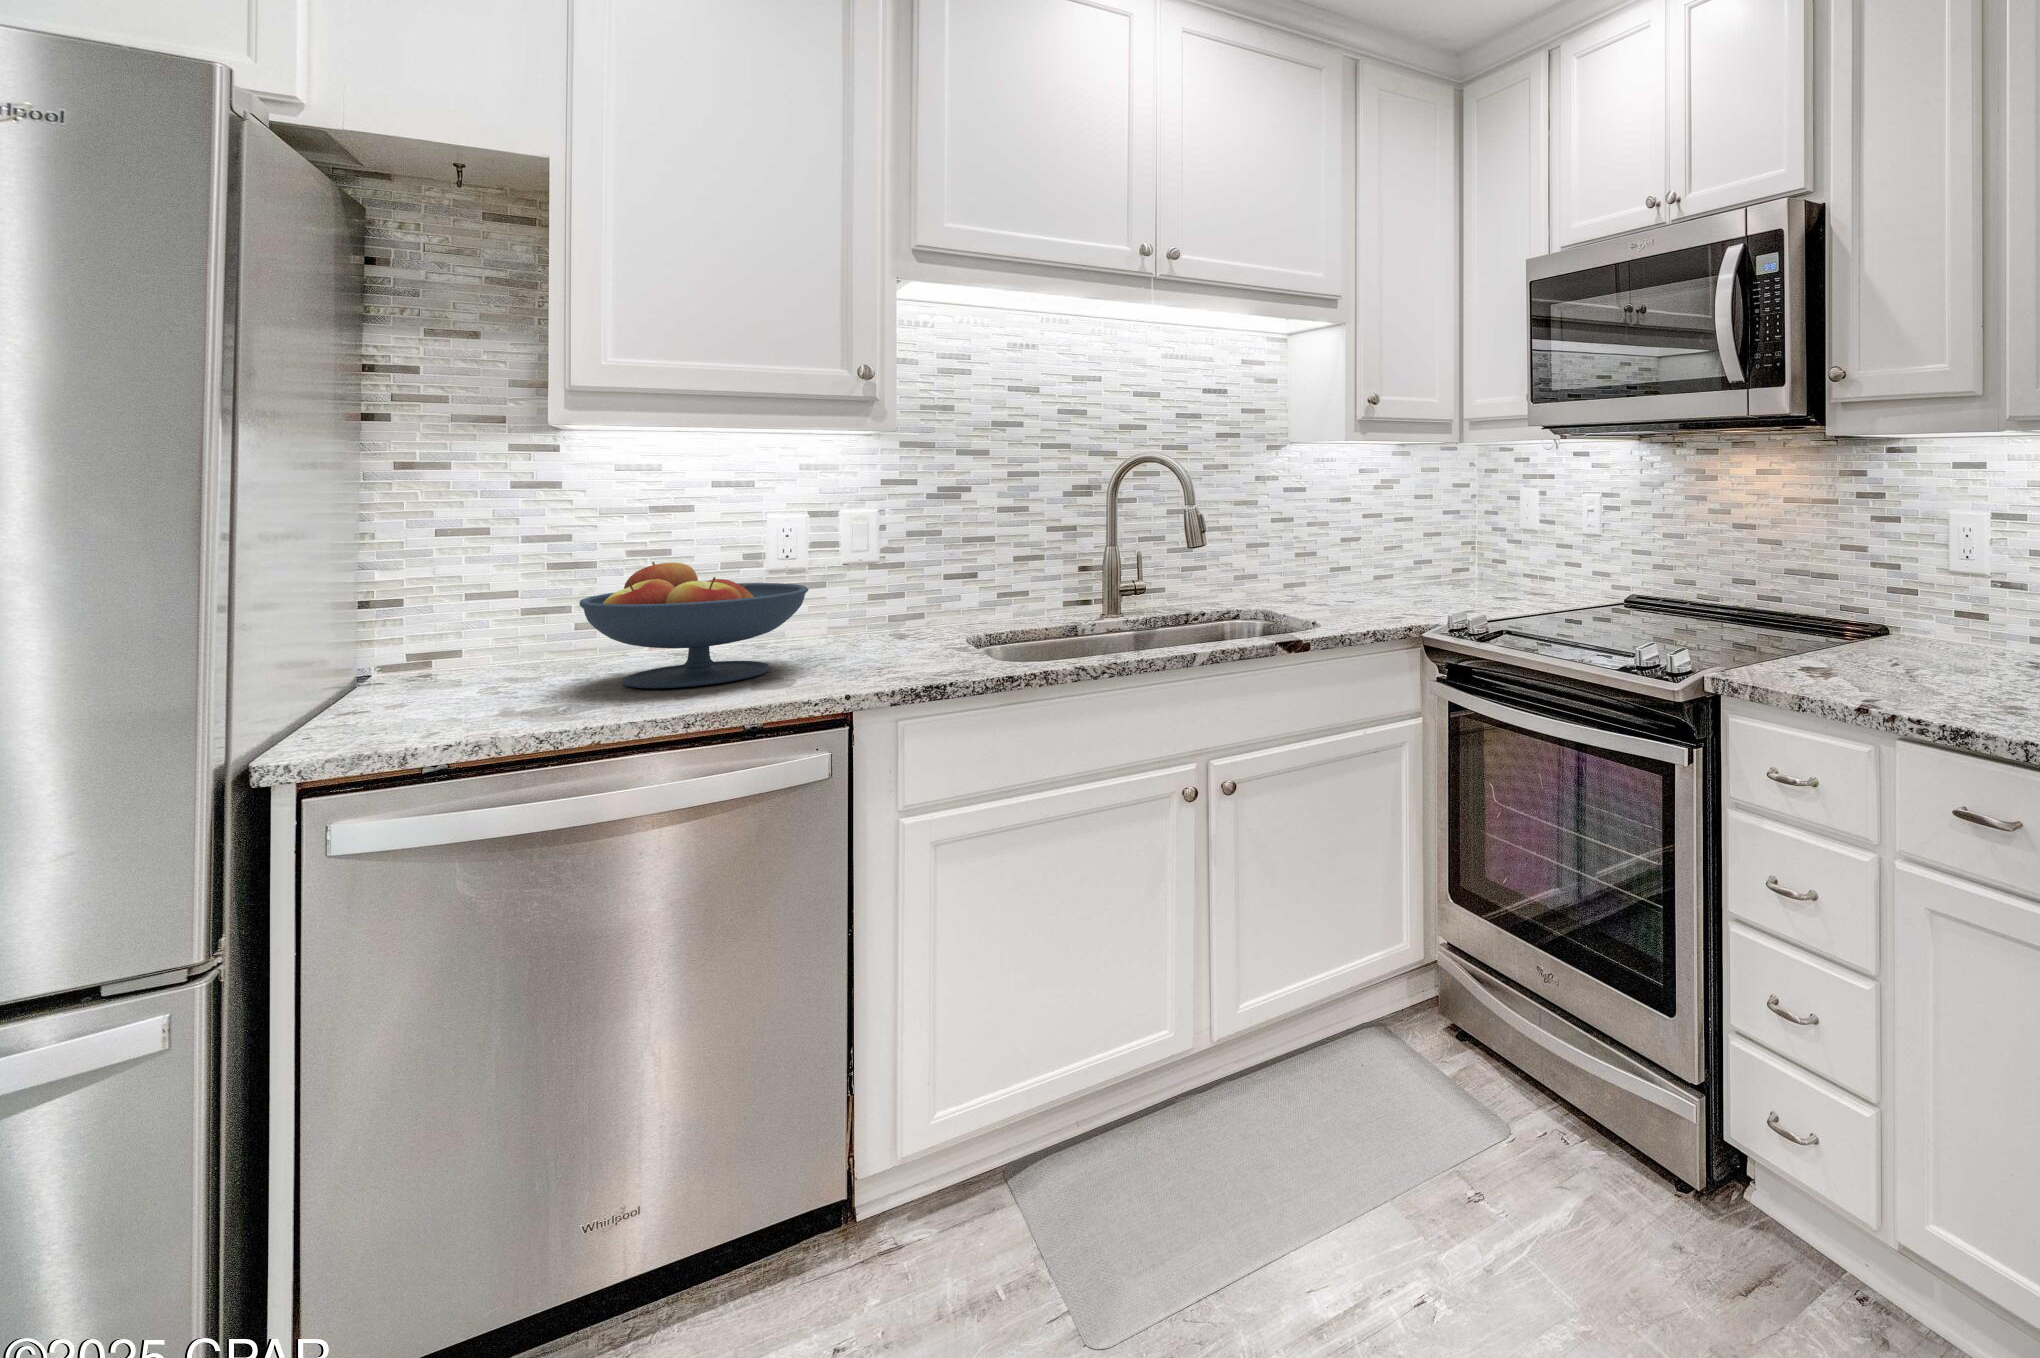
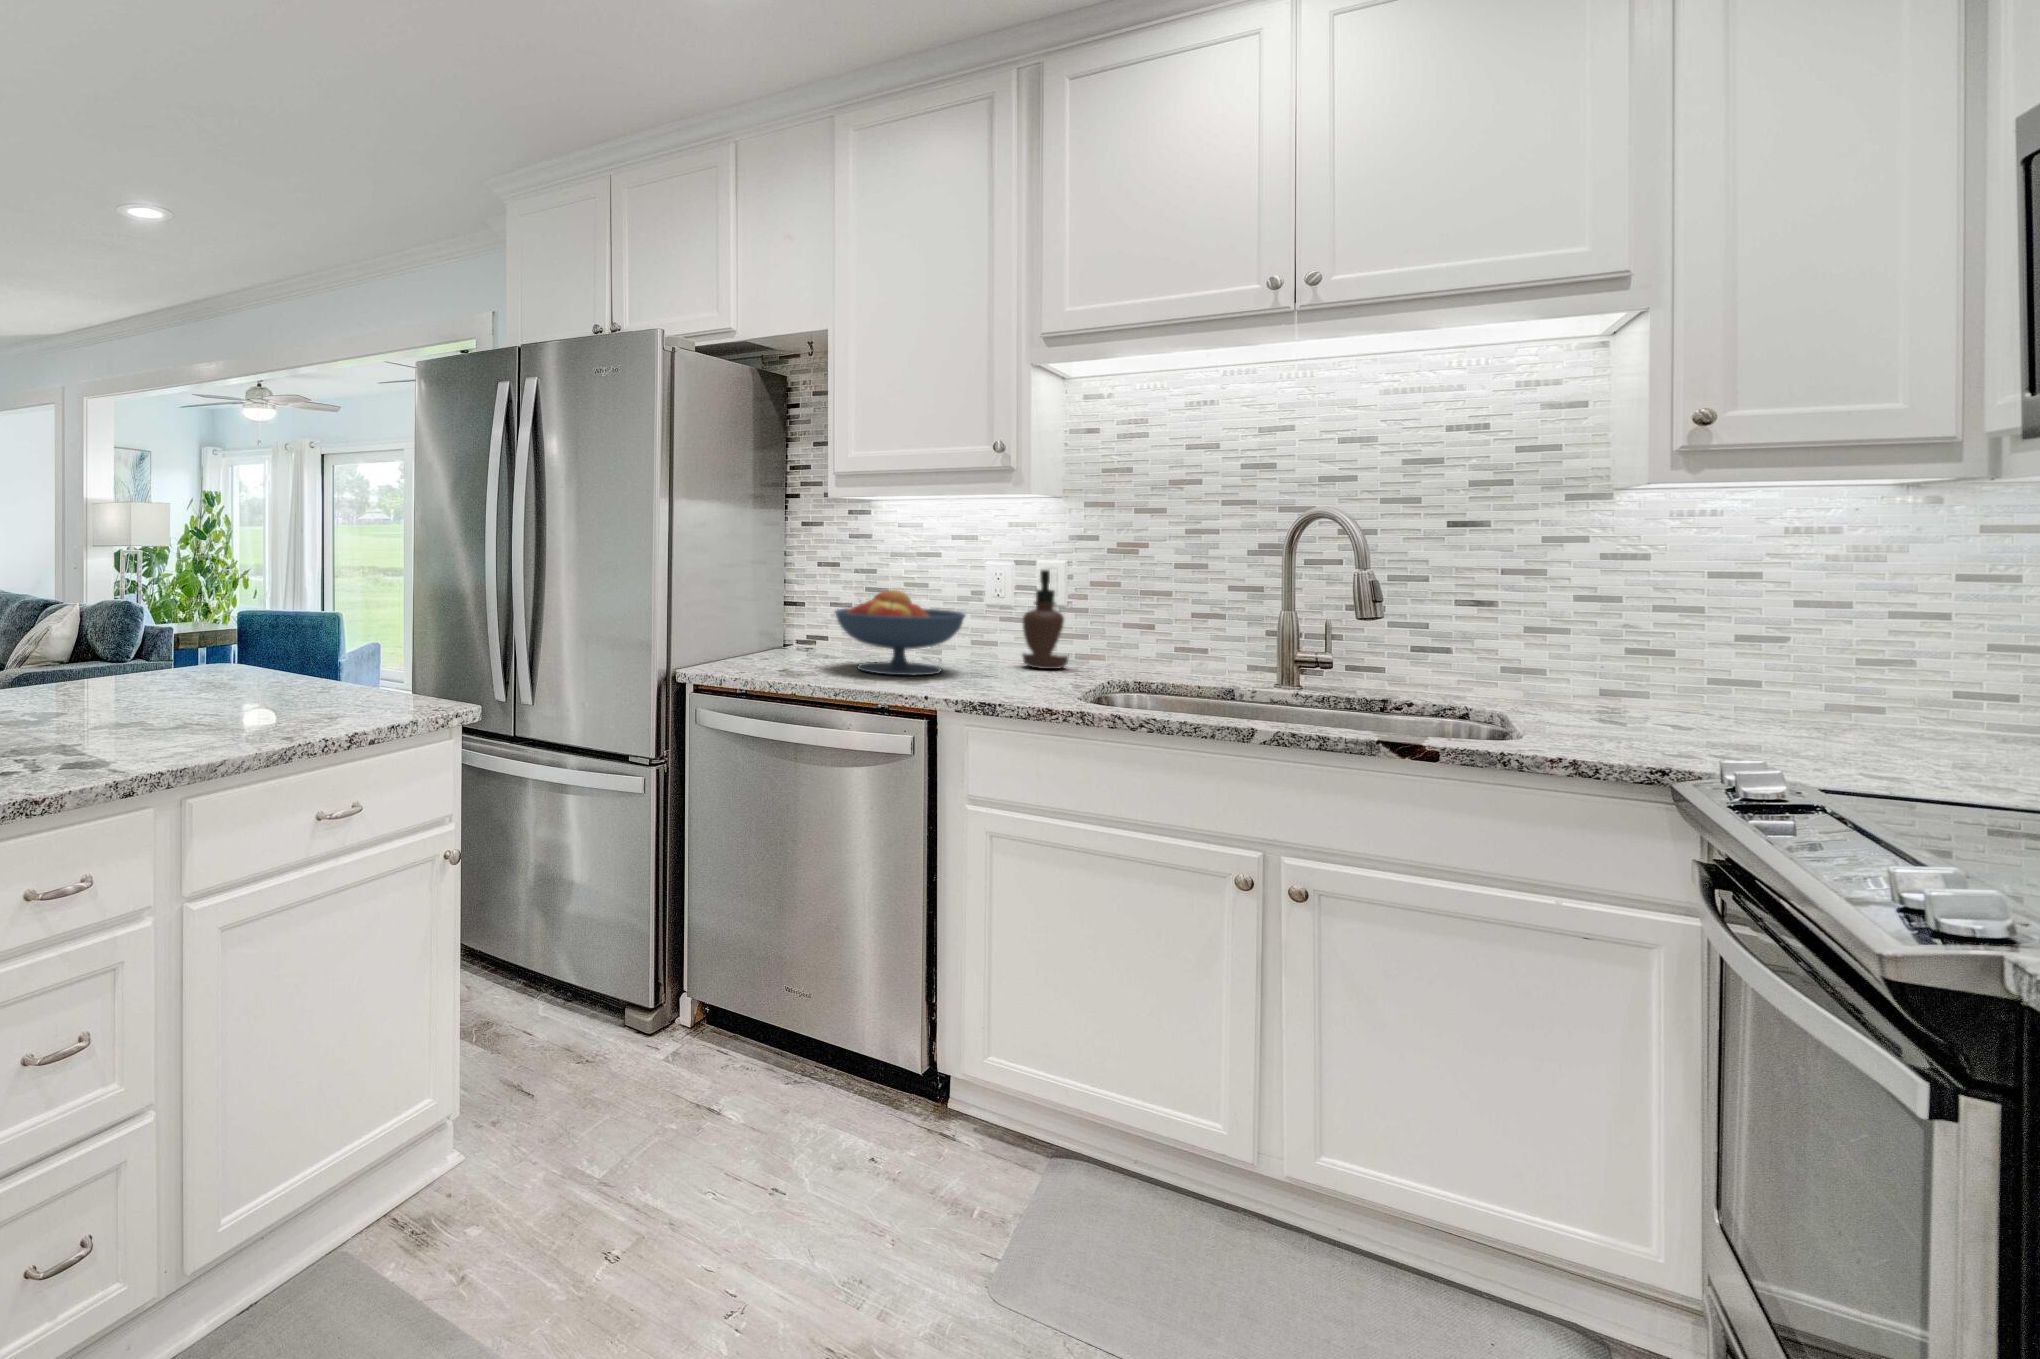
soap dispenser: none [833,520,893,641] -> present [1023,570,1069,669]

